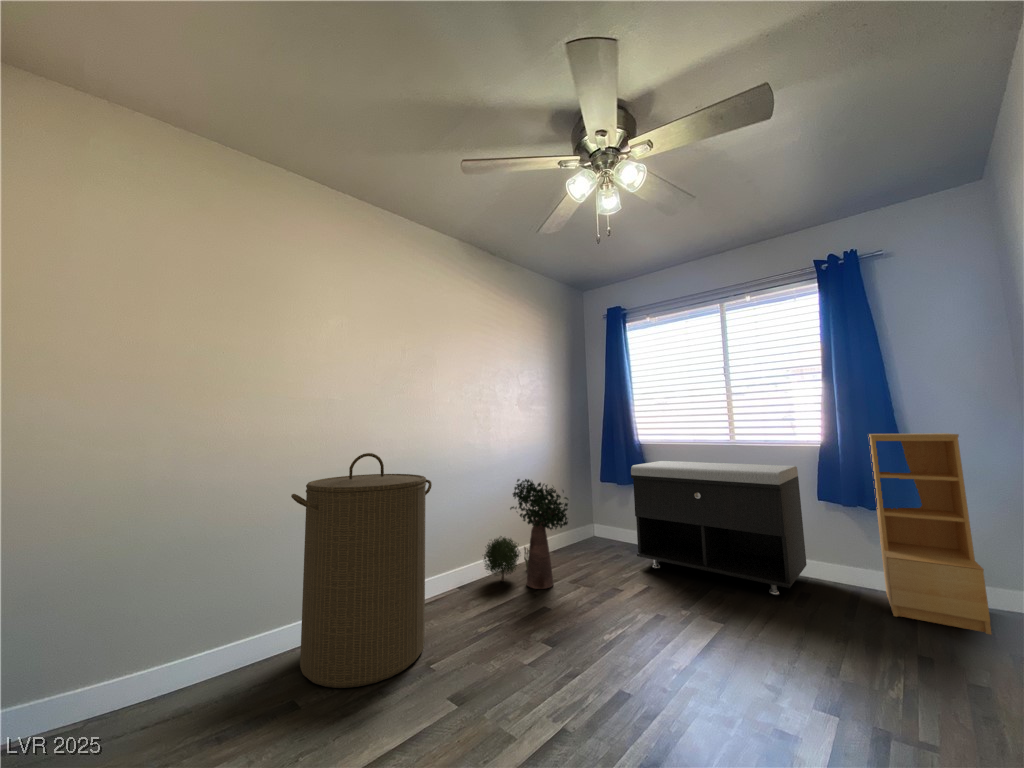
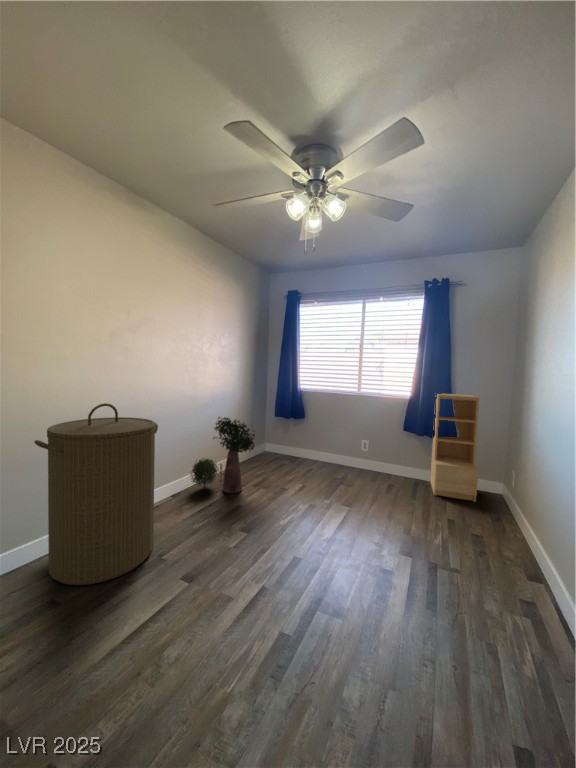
storage bench: present [631,461,807,595] -> none [296,403,396,487]

